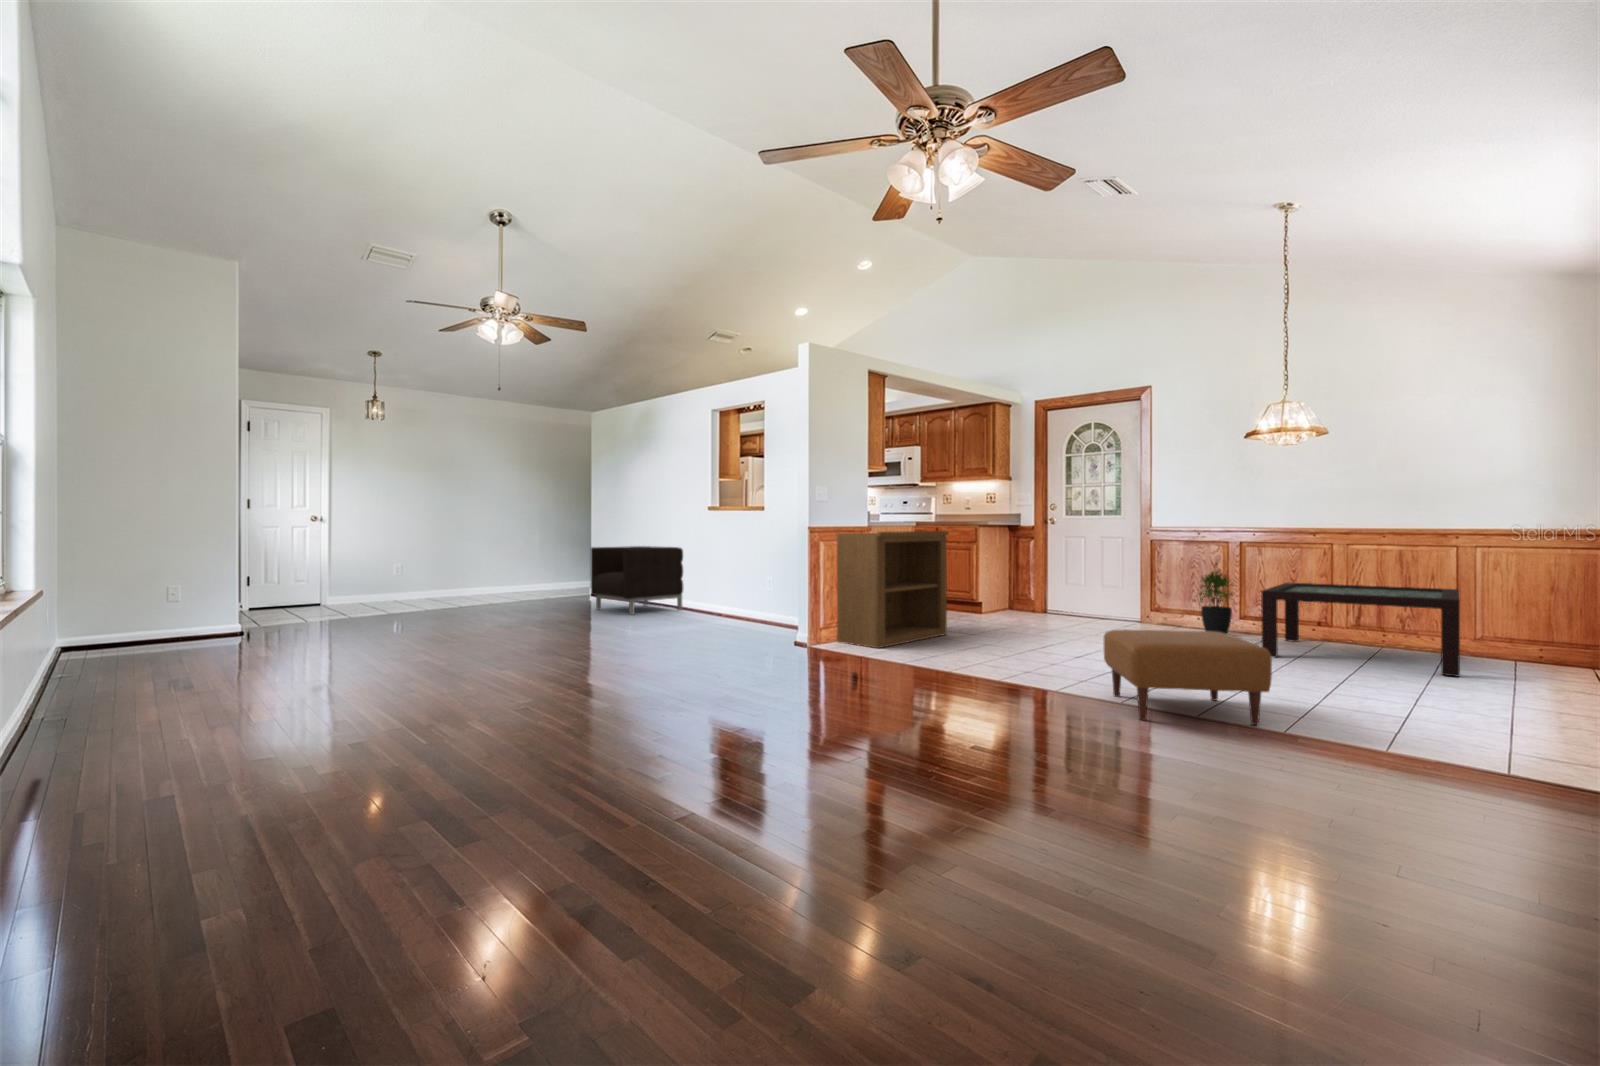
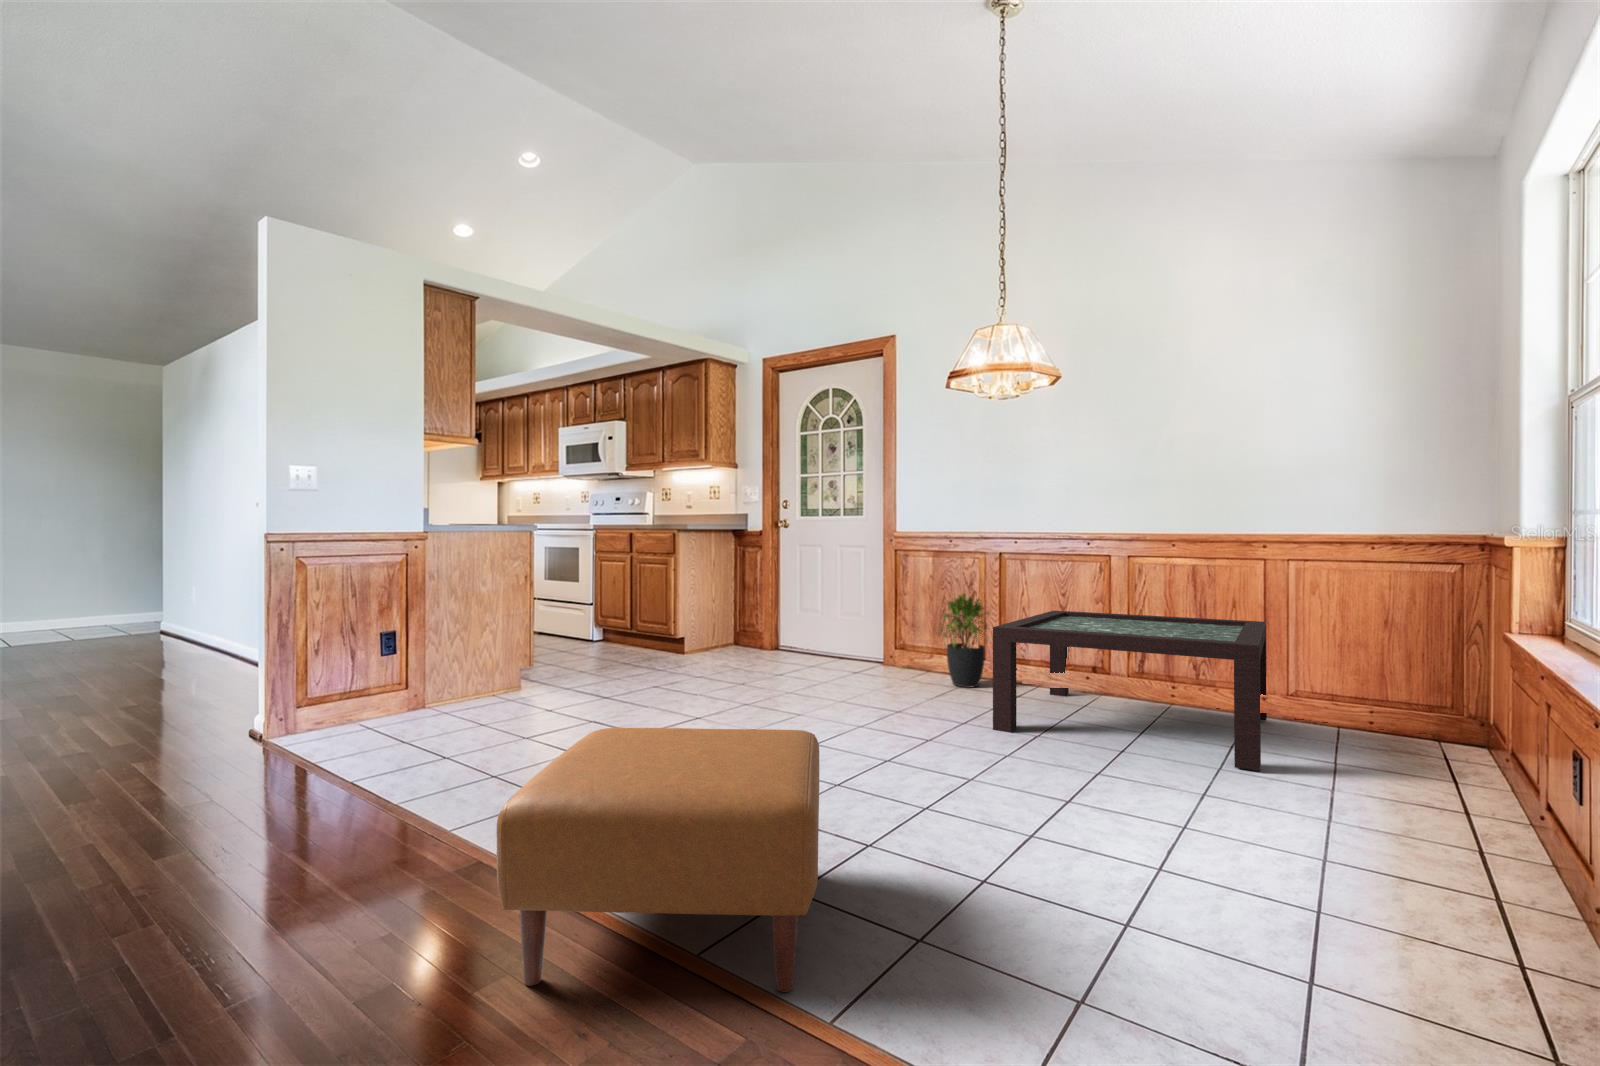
bookshelf: present [837,531,949,648] -> none [335,530,565,731]
armchair: present [591,546,684,615] -> none [80,556,240,664]

